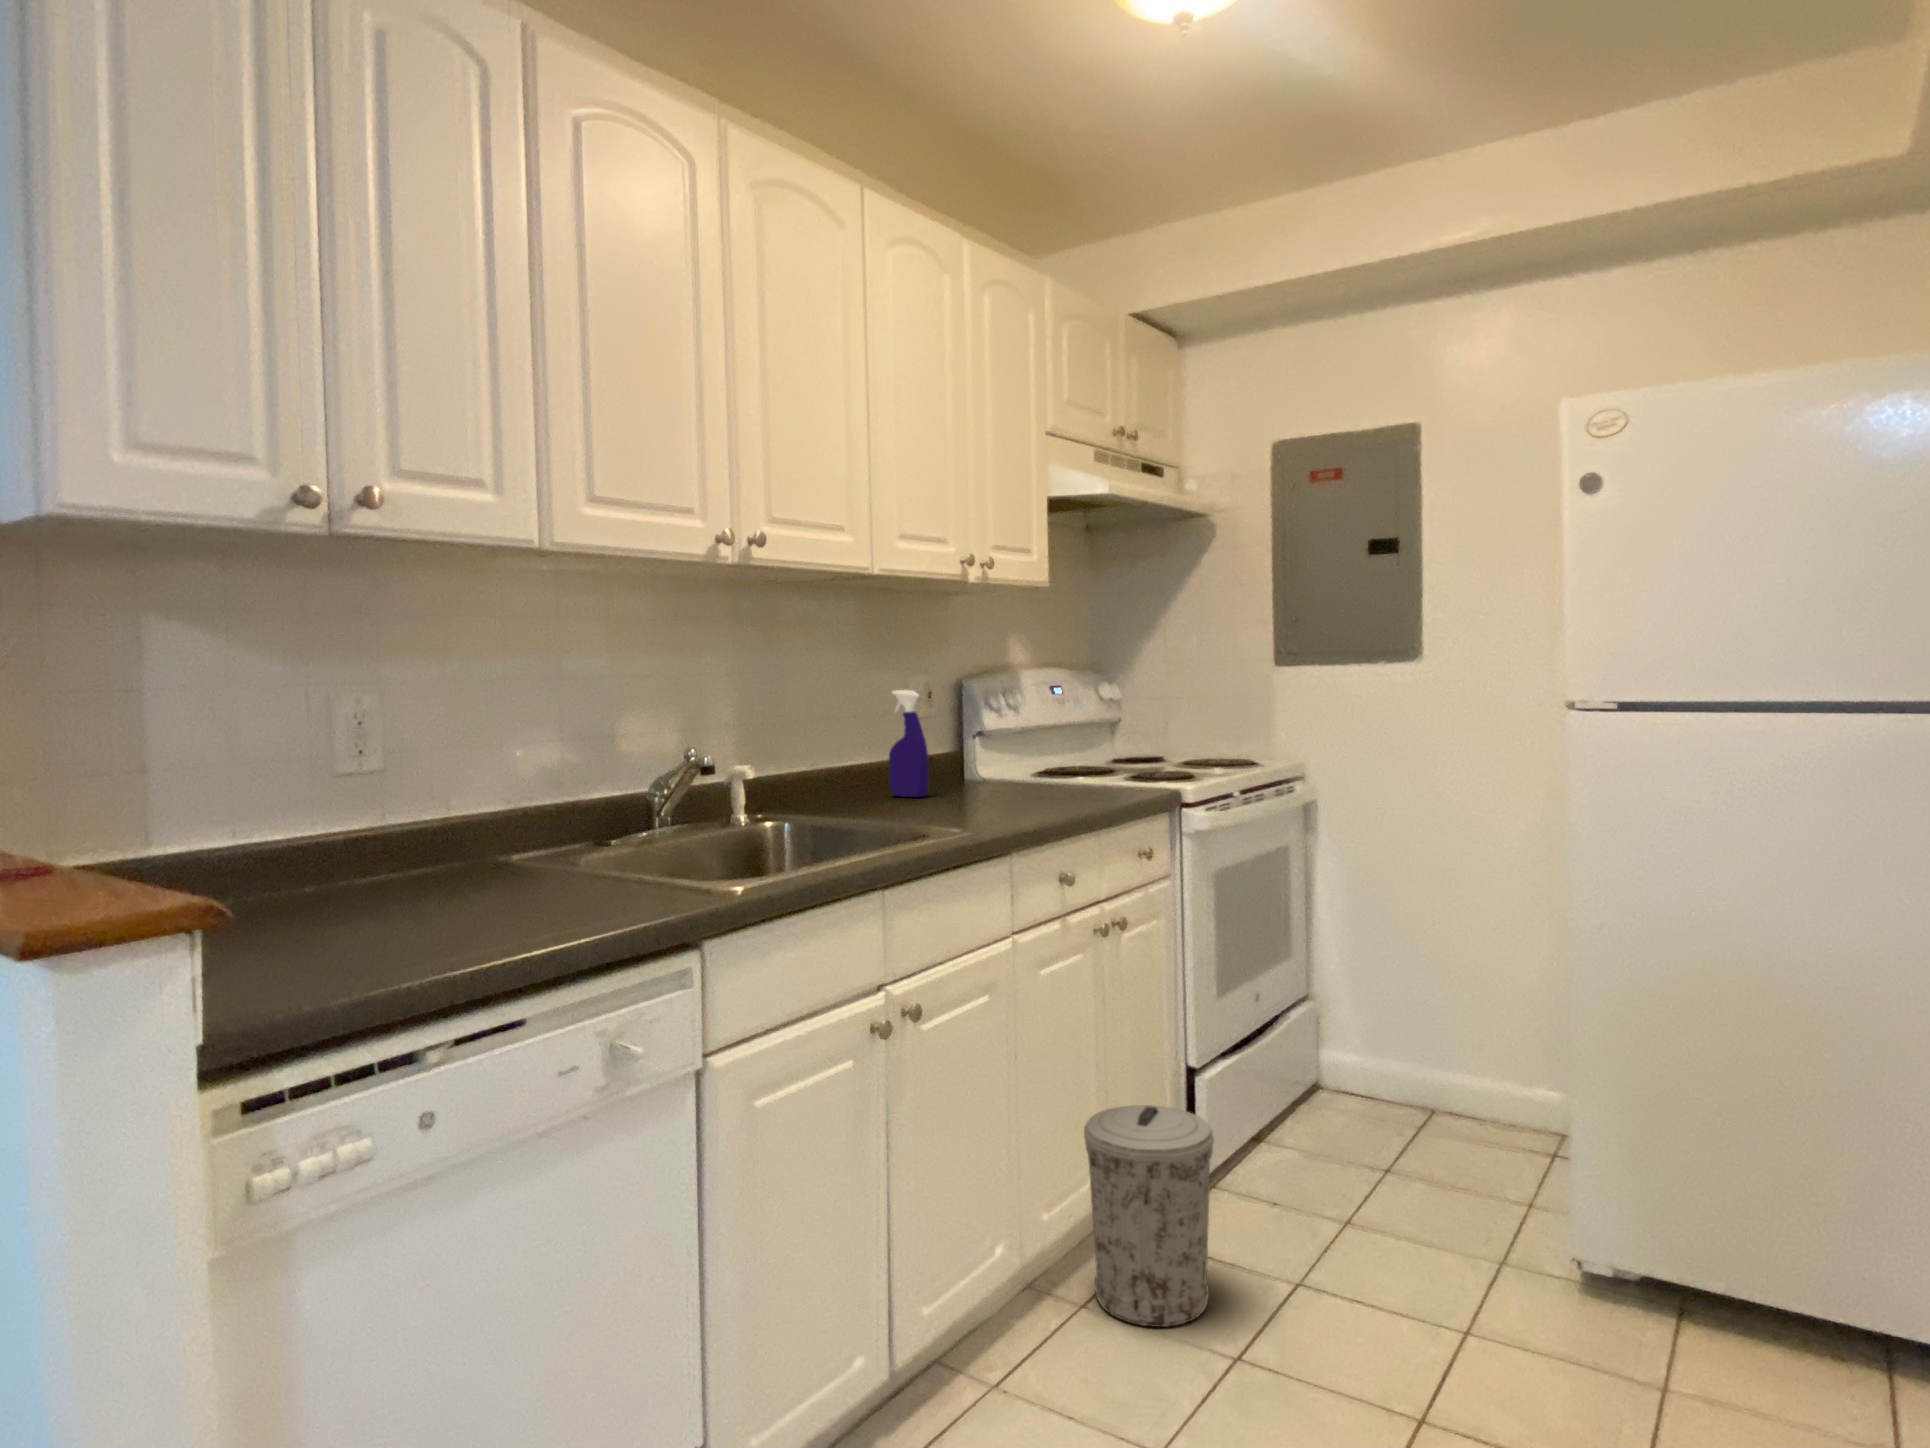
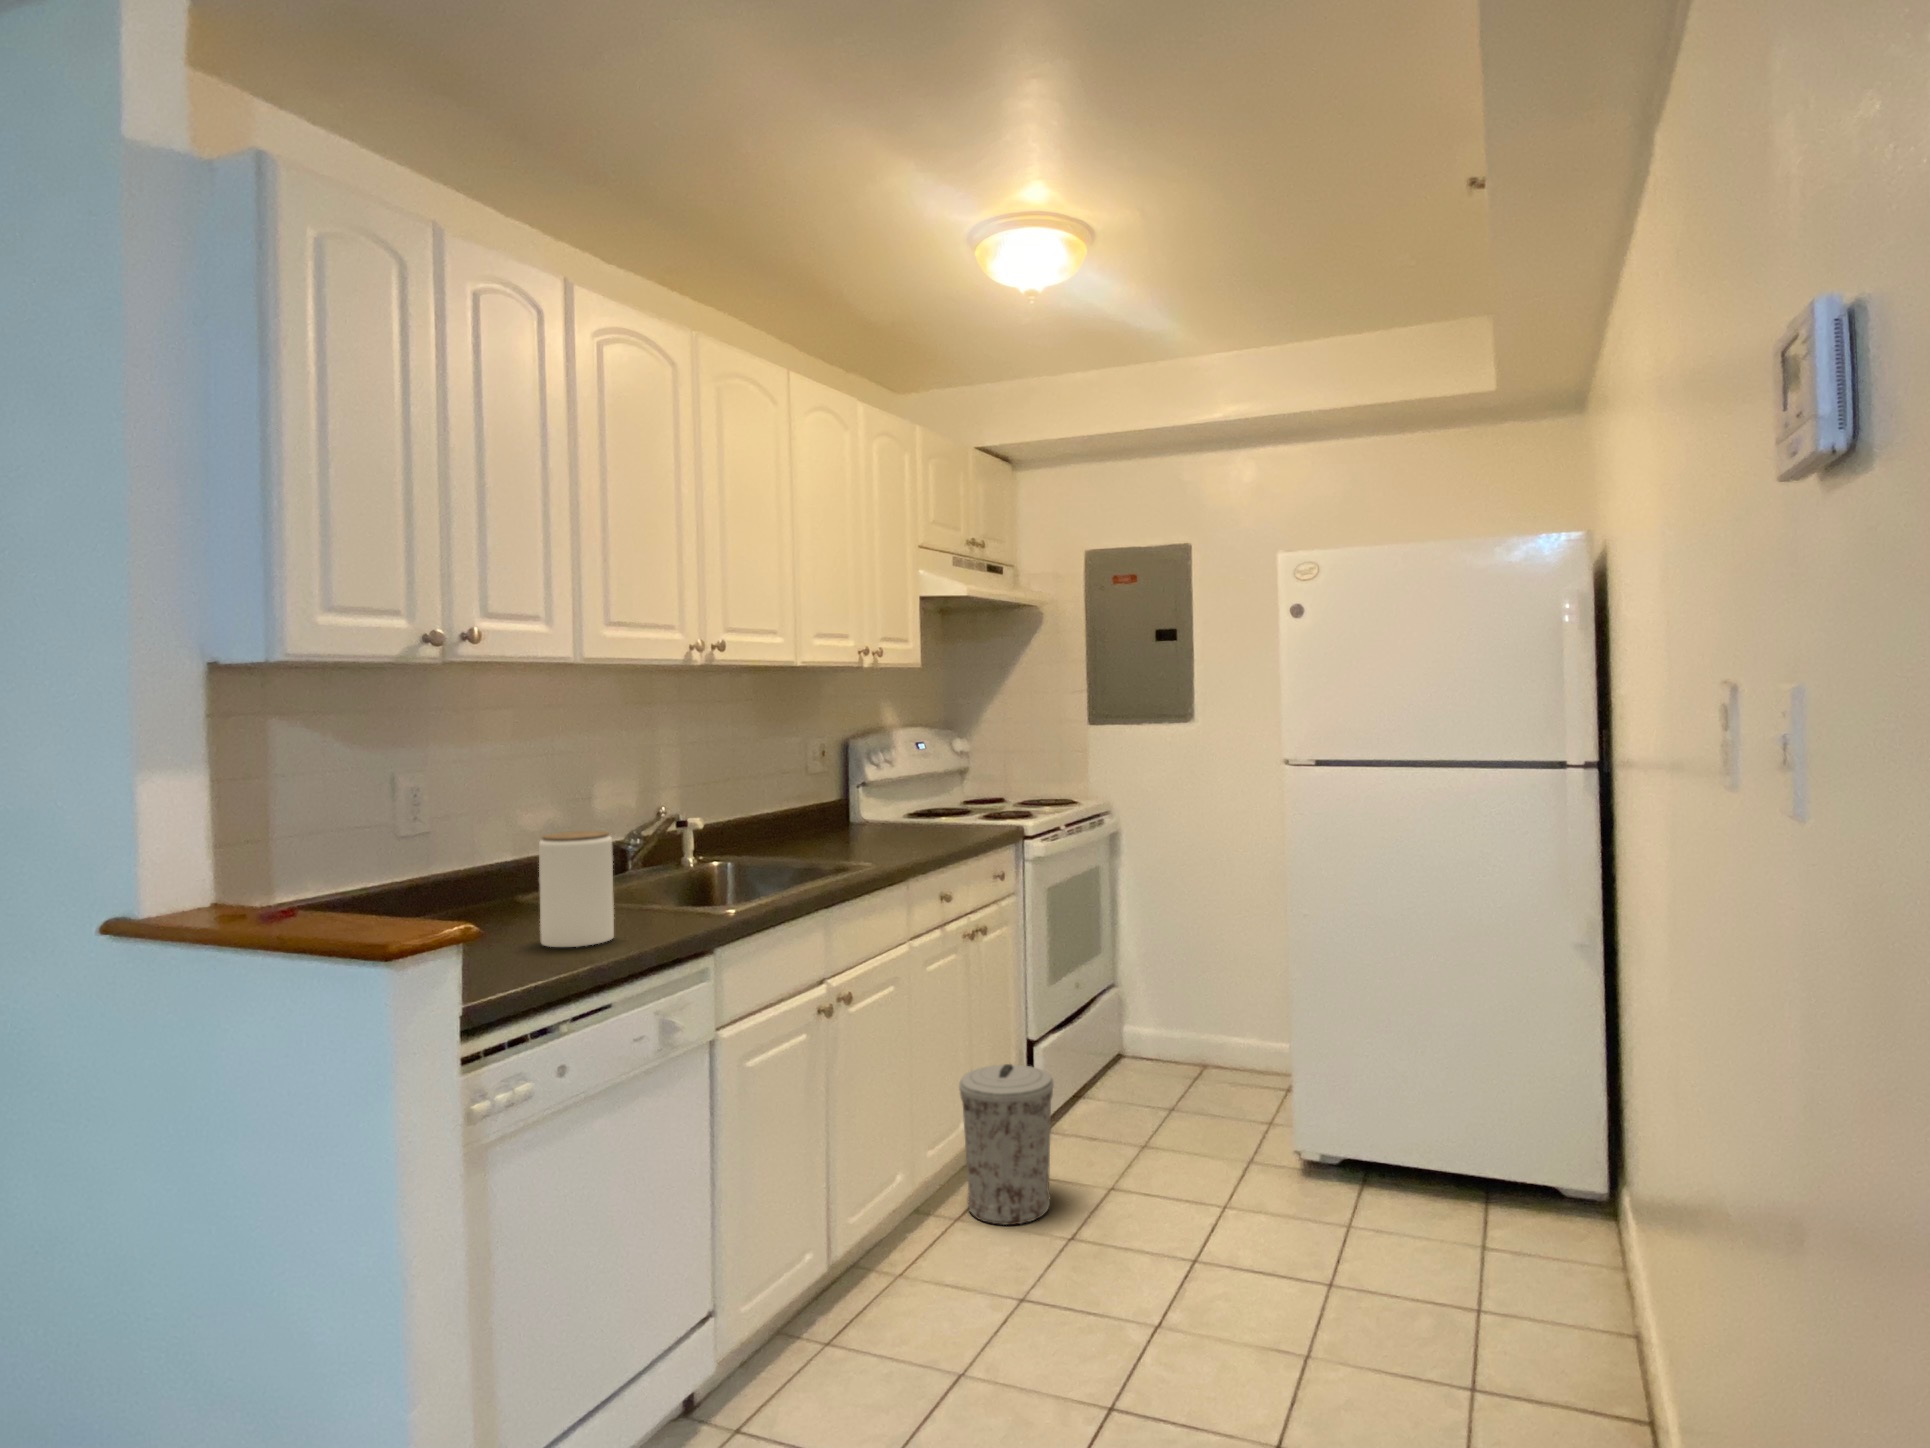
spray bottle: present [889,690,929,797] -> none [795,752,828,837]
jar: none [453,771,559,931] -> present [539,831,614,947]

